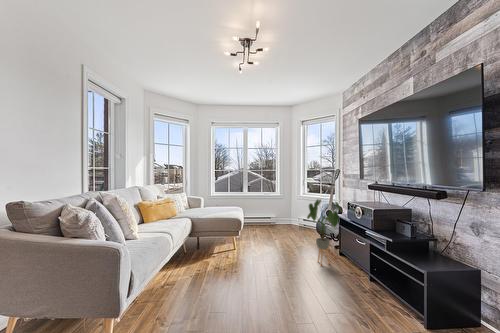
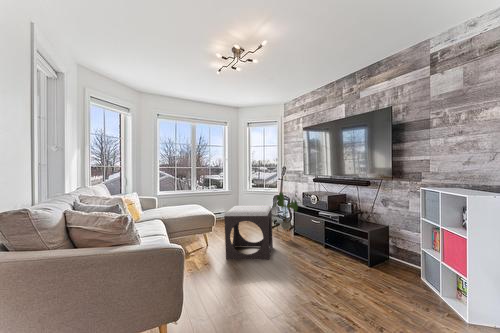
footstool: none [227,212,298,292] -> present [224,205,273,260]

